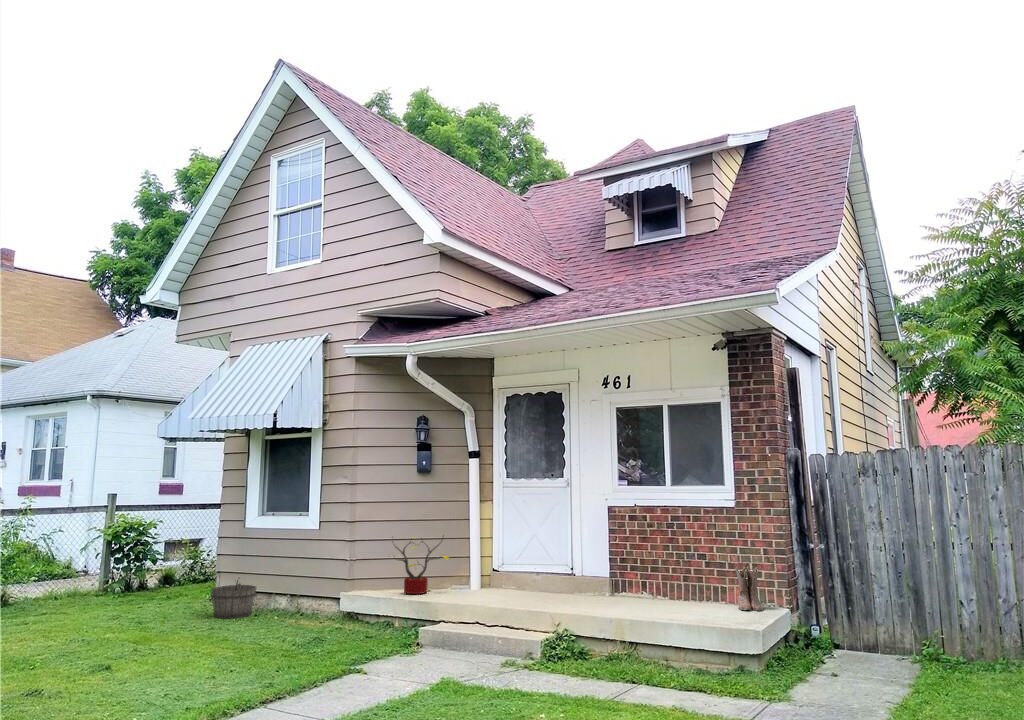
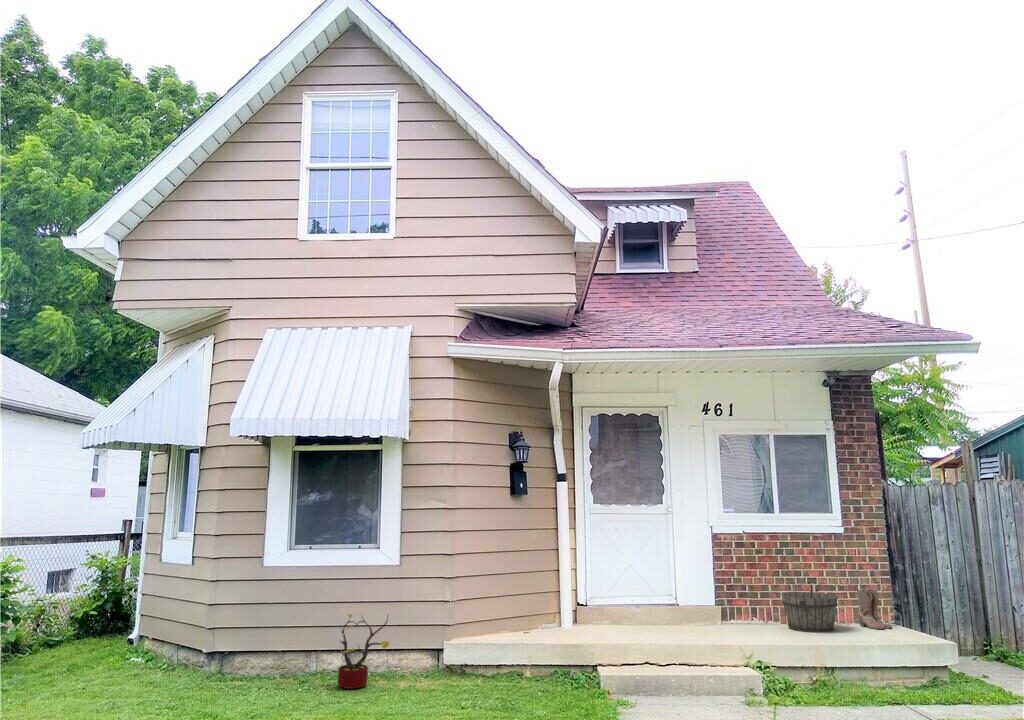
decorative plant: present [394,537,449,594] -> present [338,614,389,689]
wooden bucket: present [210,580,256,618] -> present [781,582,838,632]

